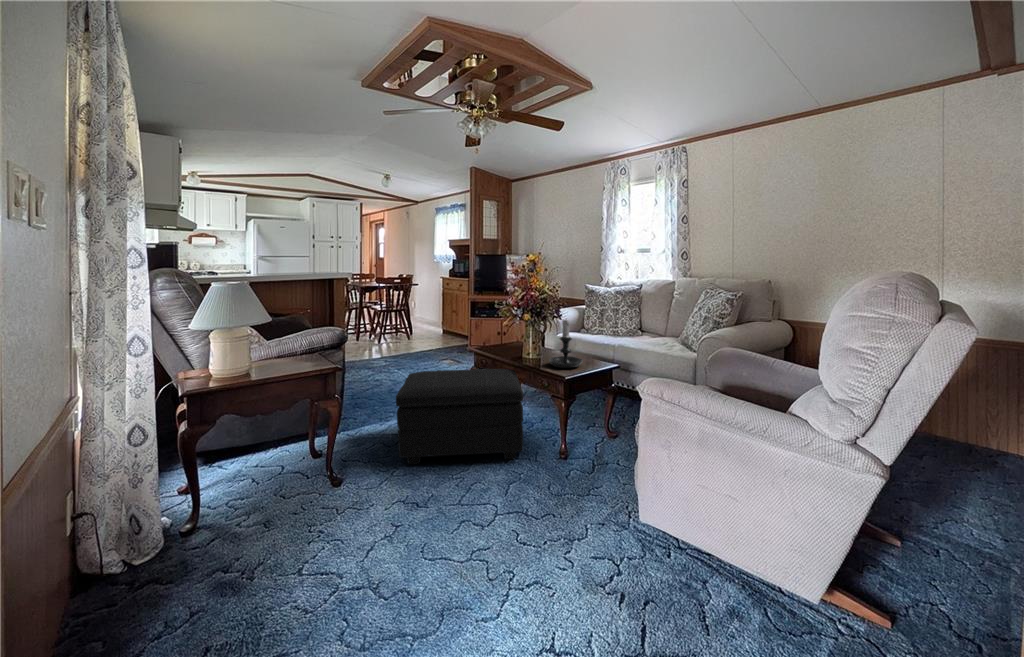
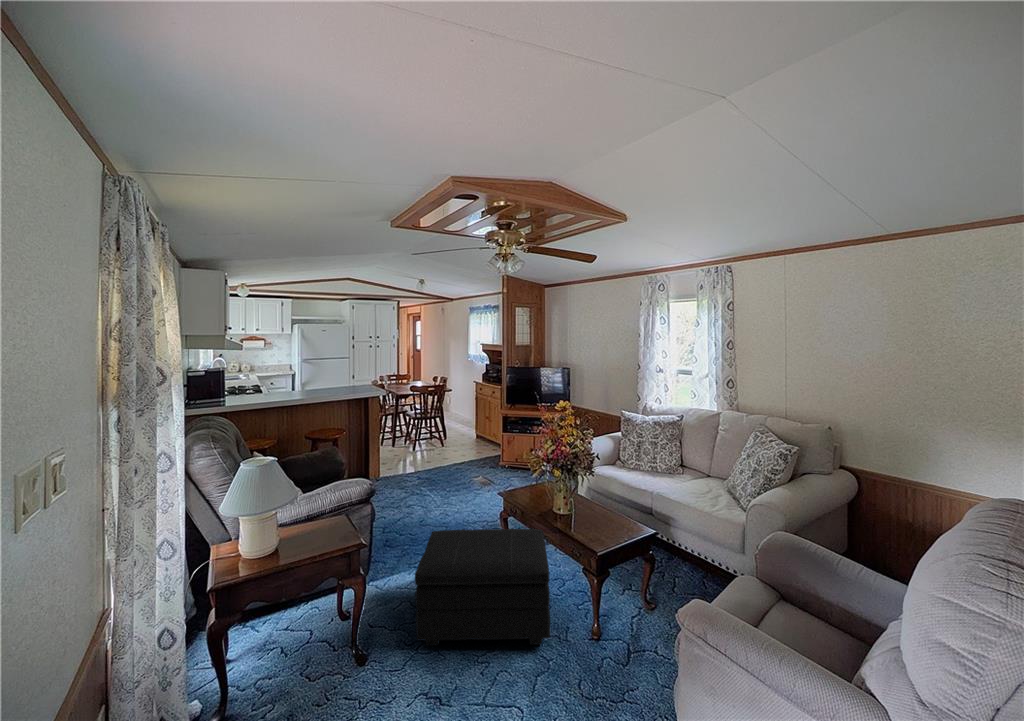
candle holder: present [549,320,583,368] -> none [580,477,618,535]

